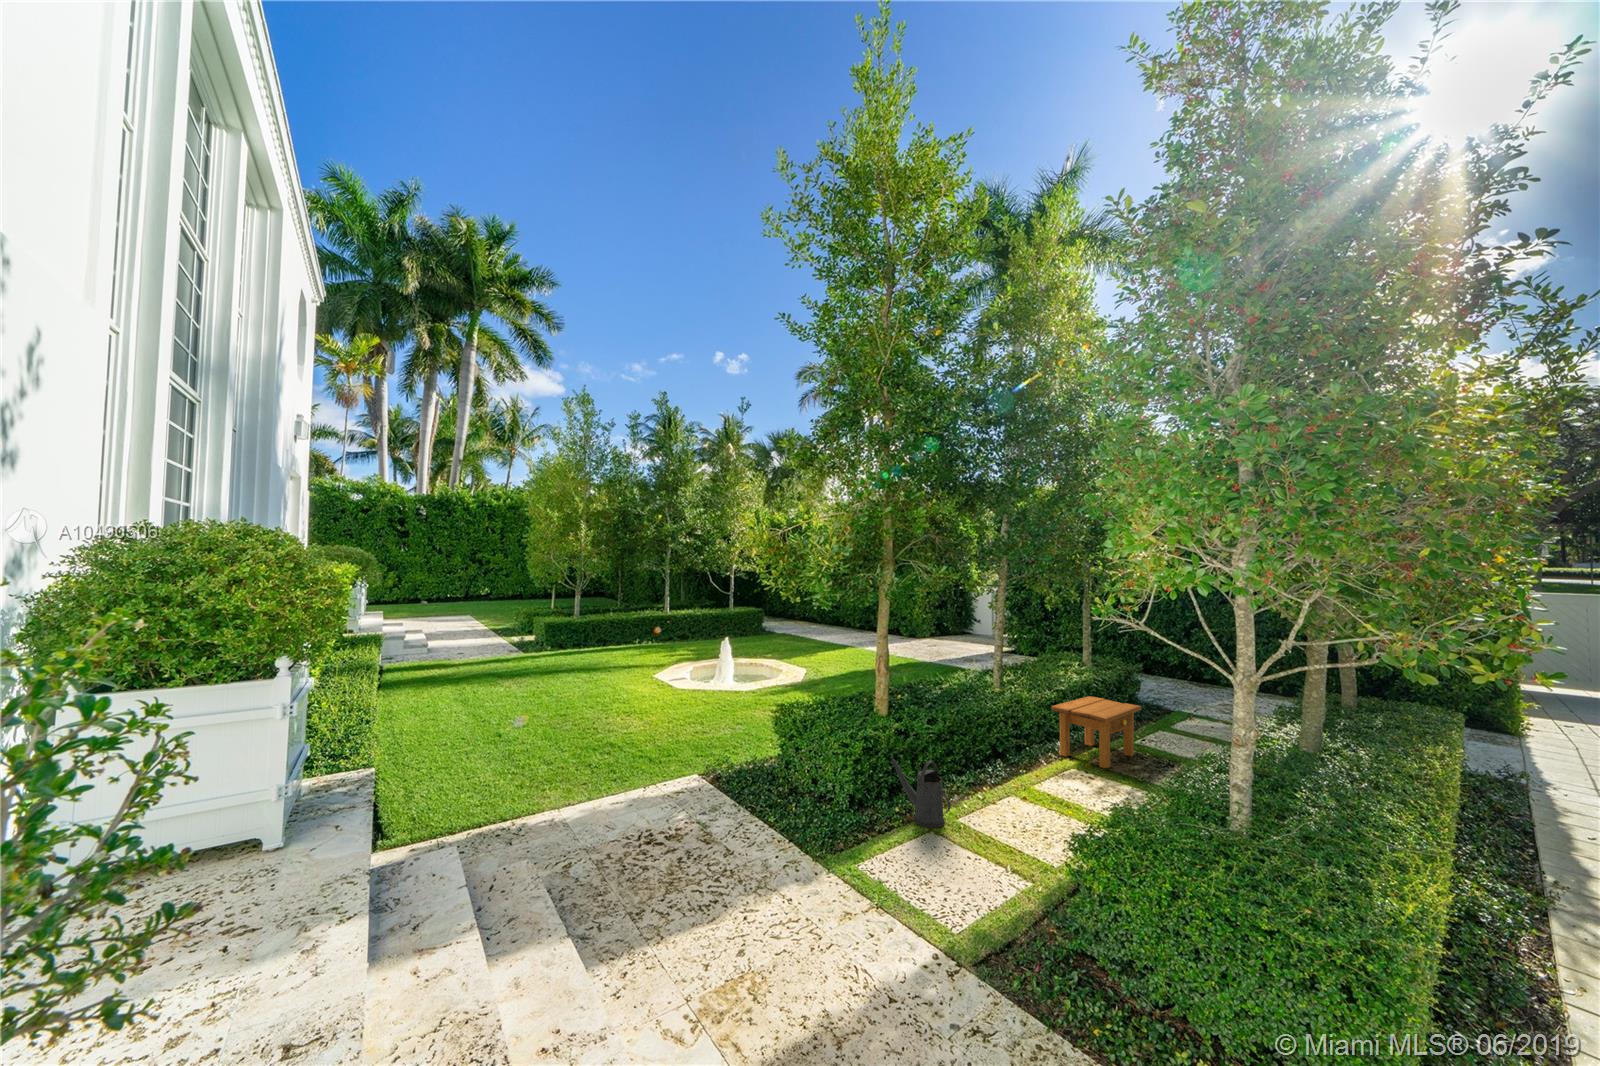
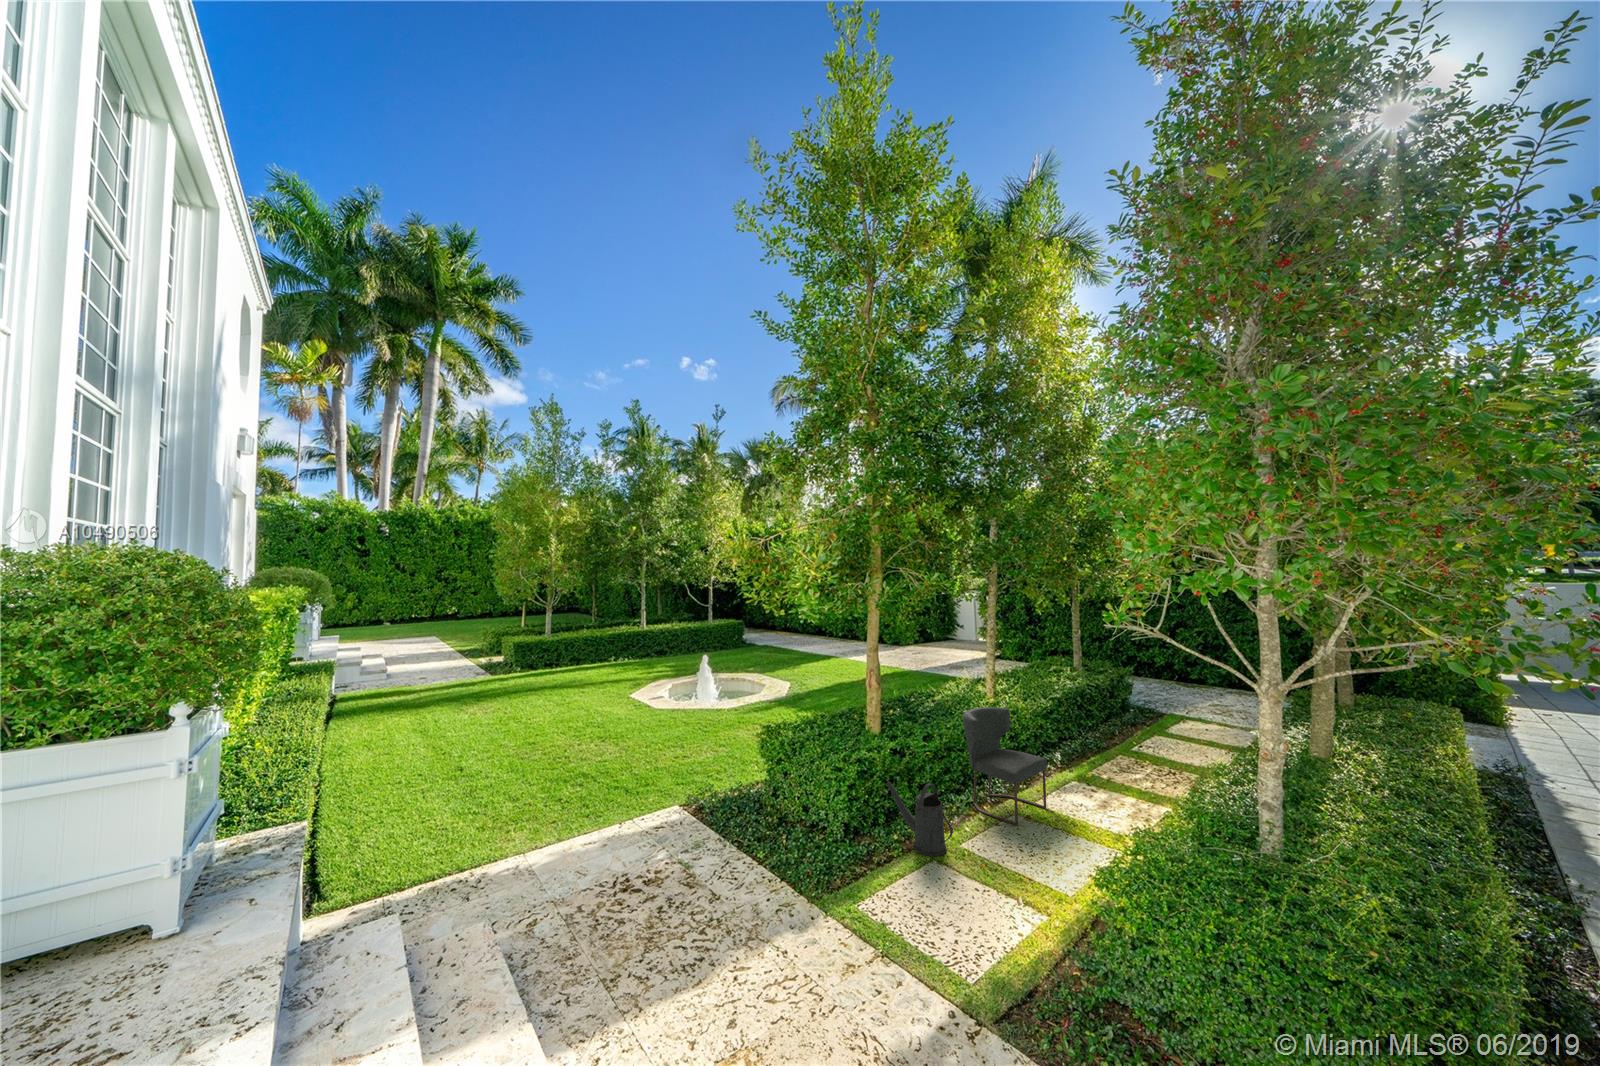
chair: none [967,695,1046,805] -> present [963,707,1047,825]
side table: present [1052,696,1141,768] -> none [1047,704,1138,779]

